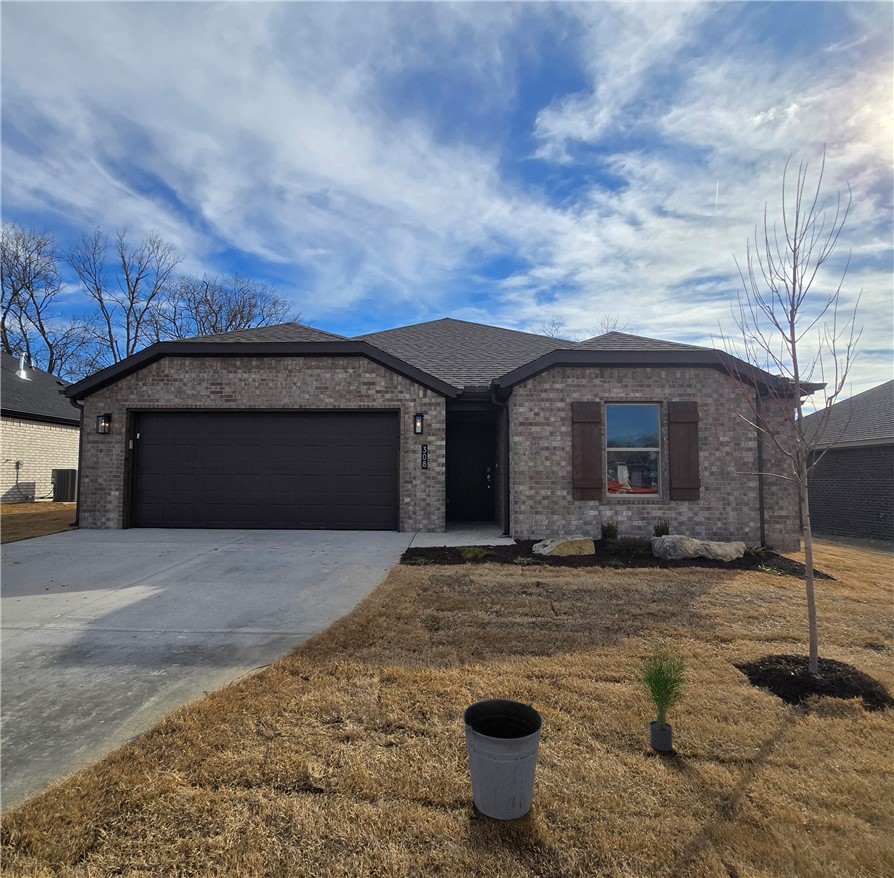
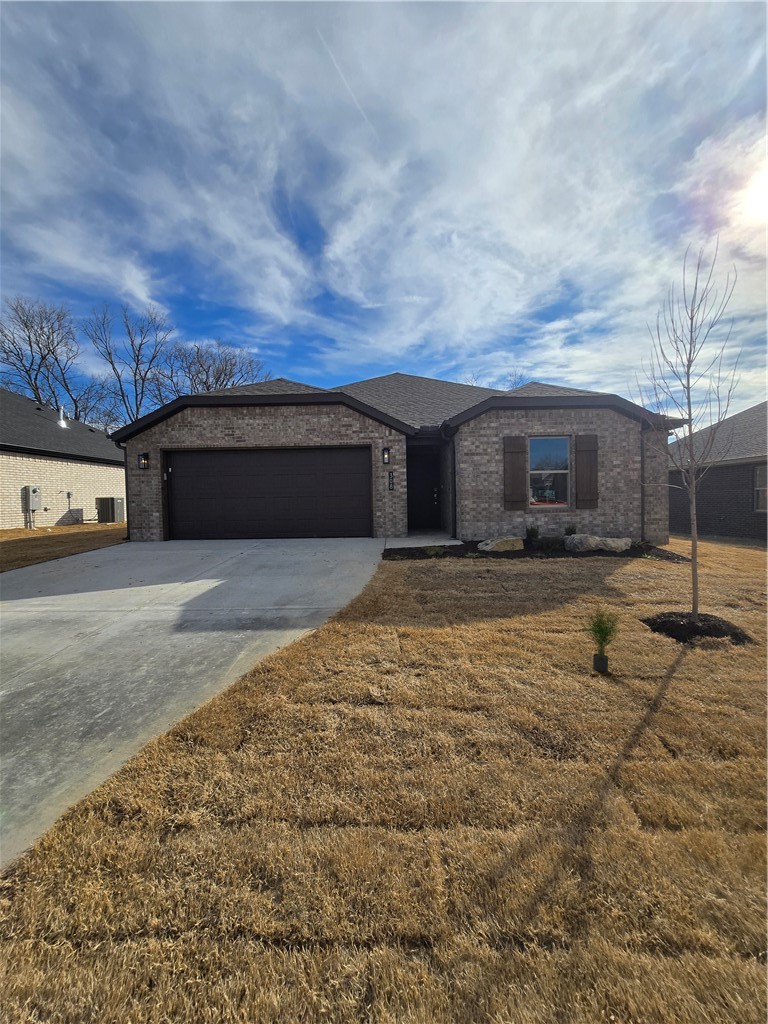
bucket: present [459,699,543,820] -> none [479,640,534,710]

